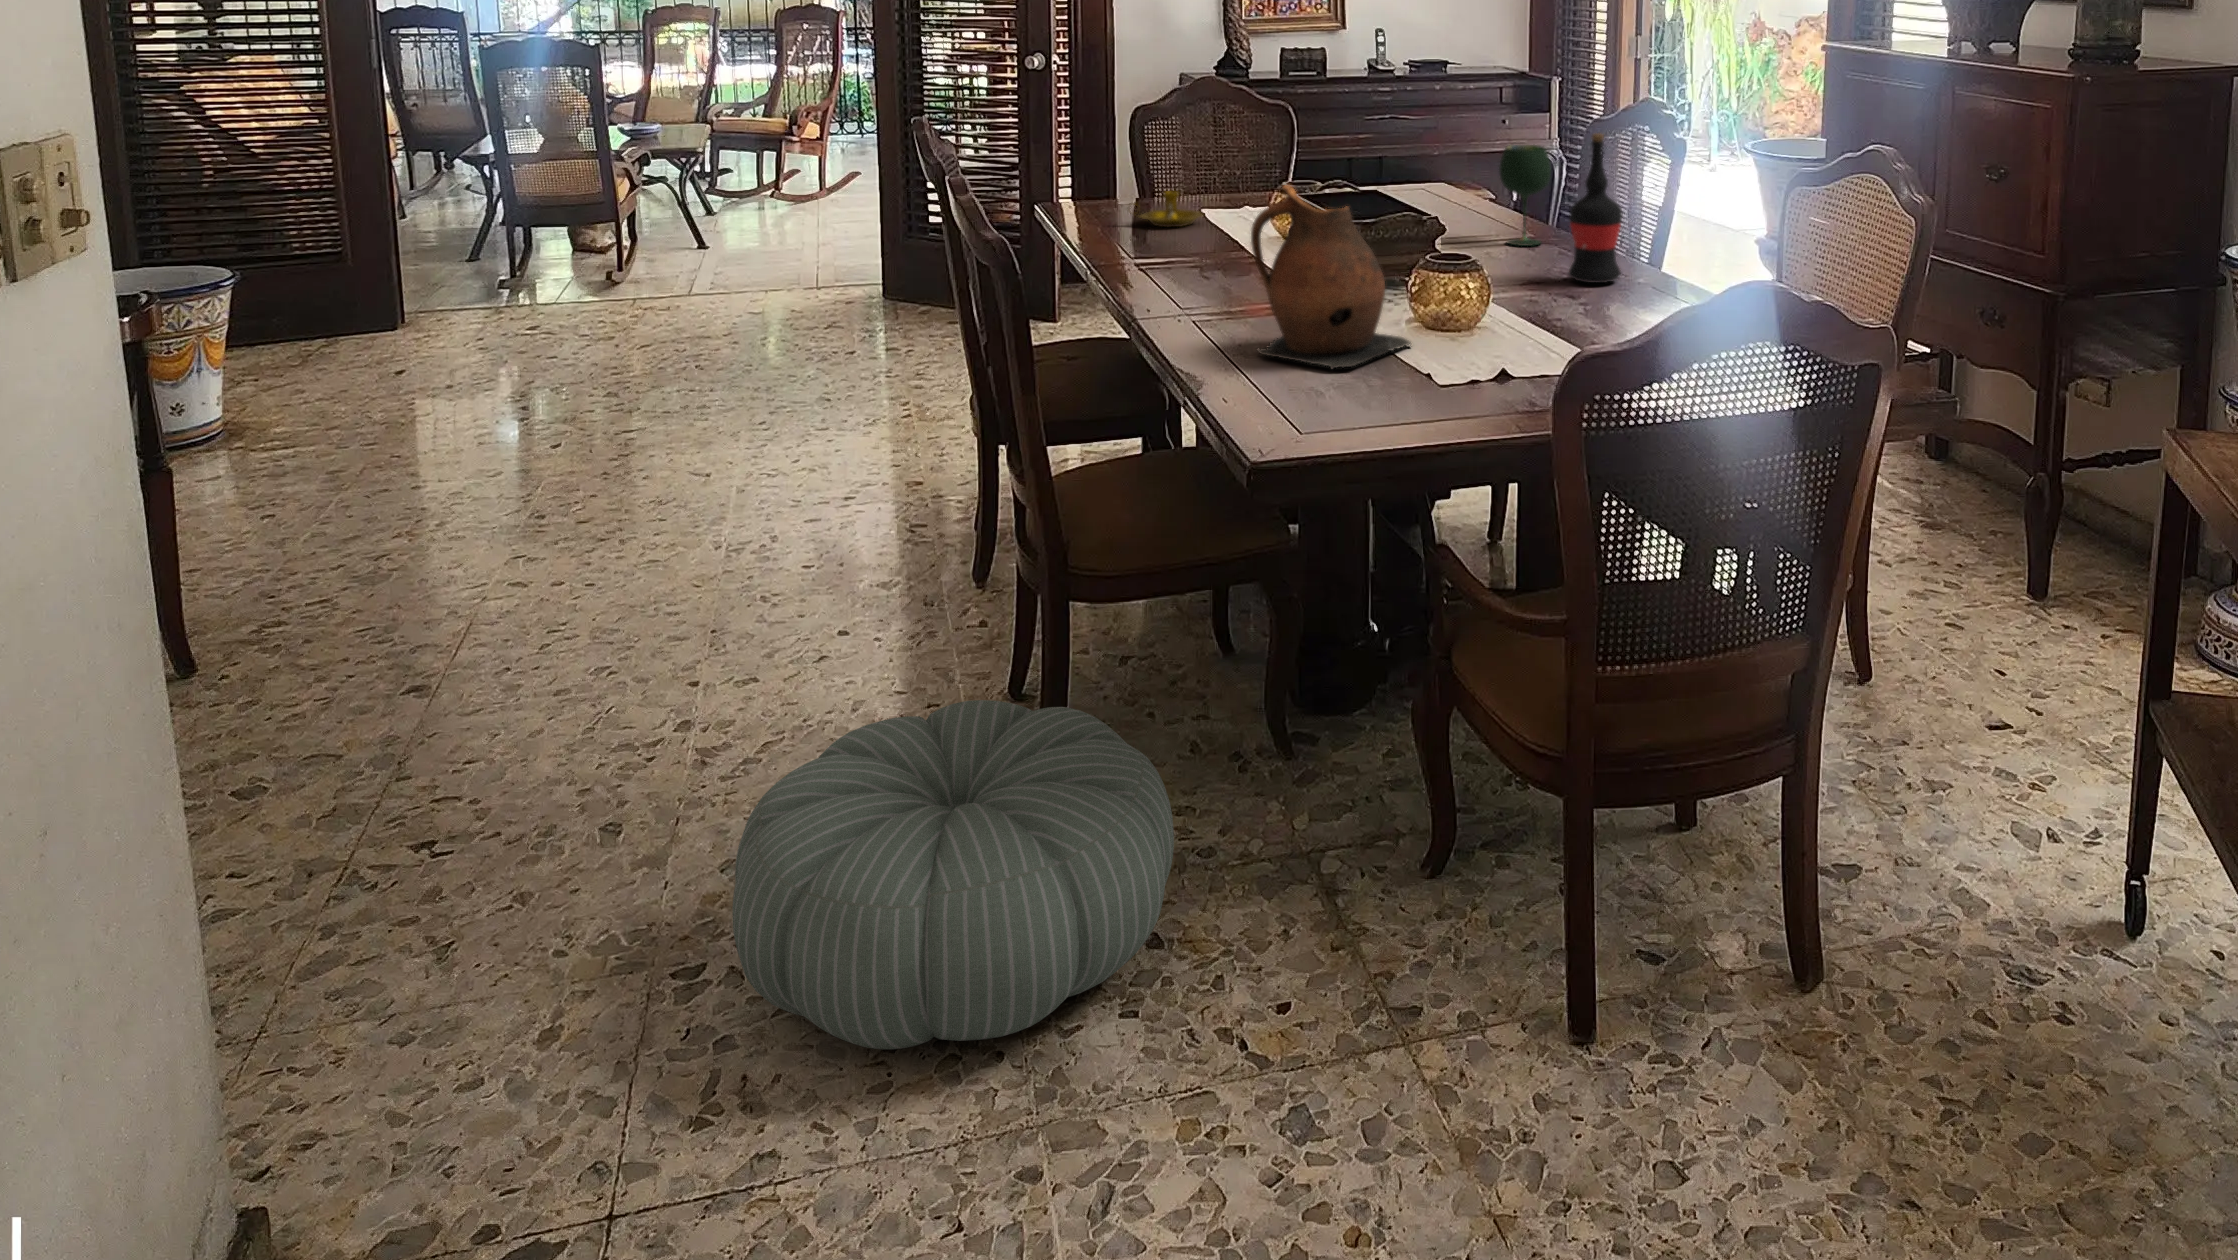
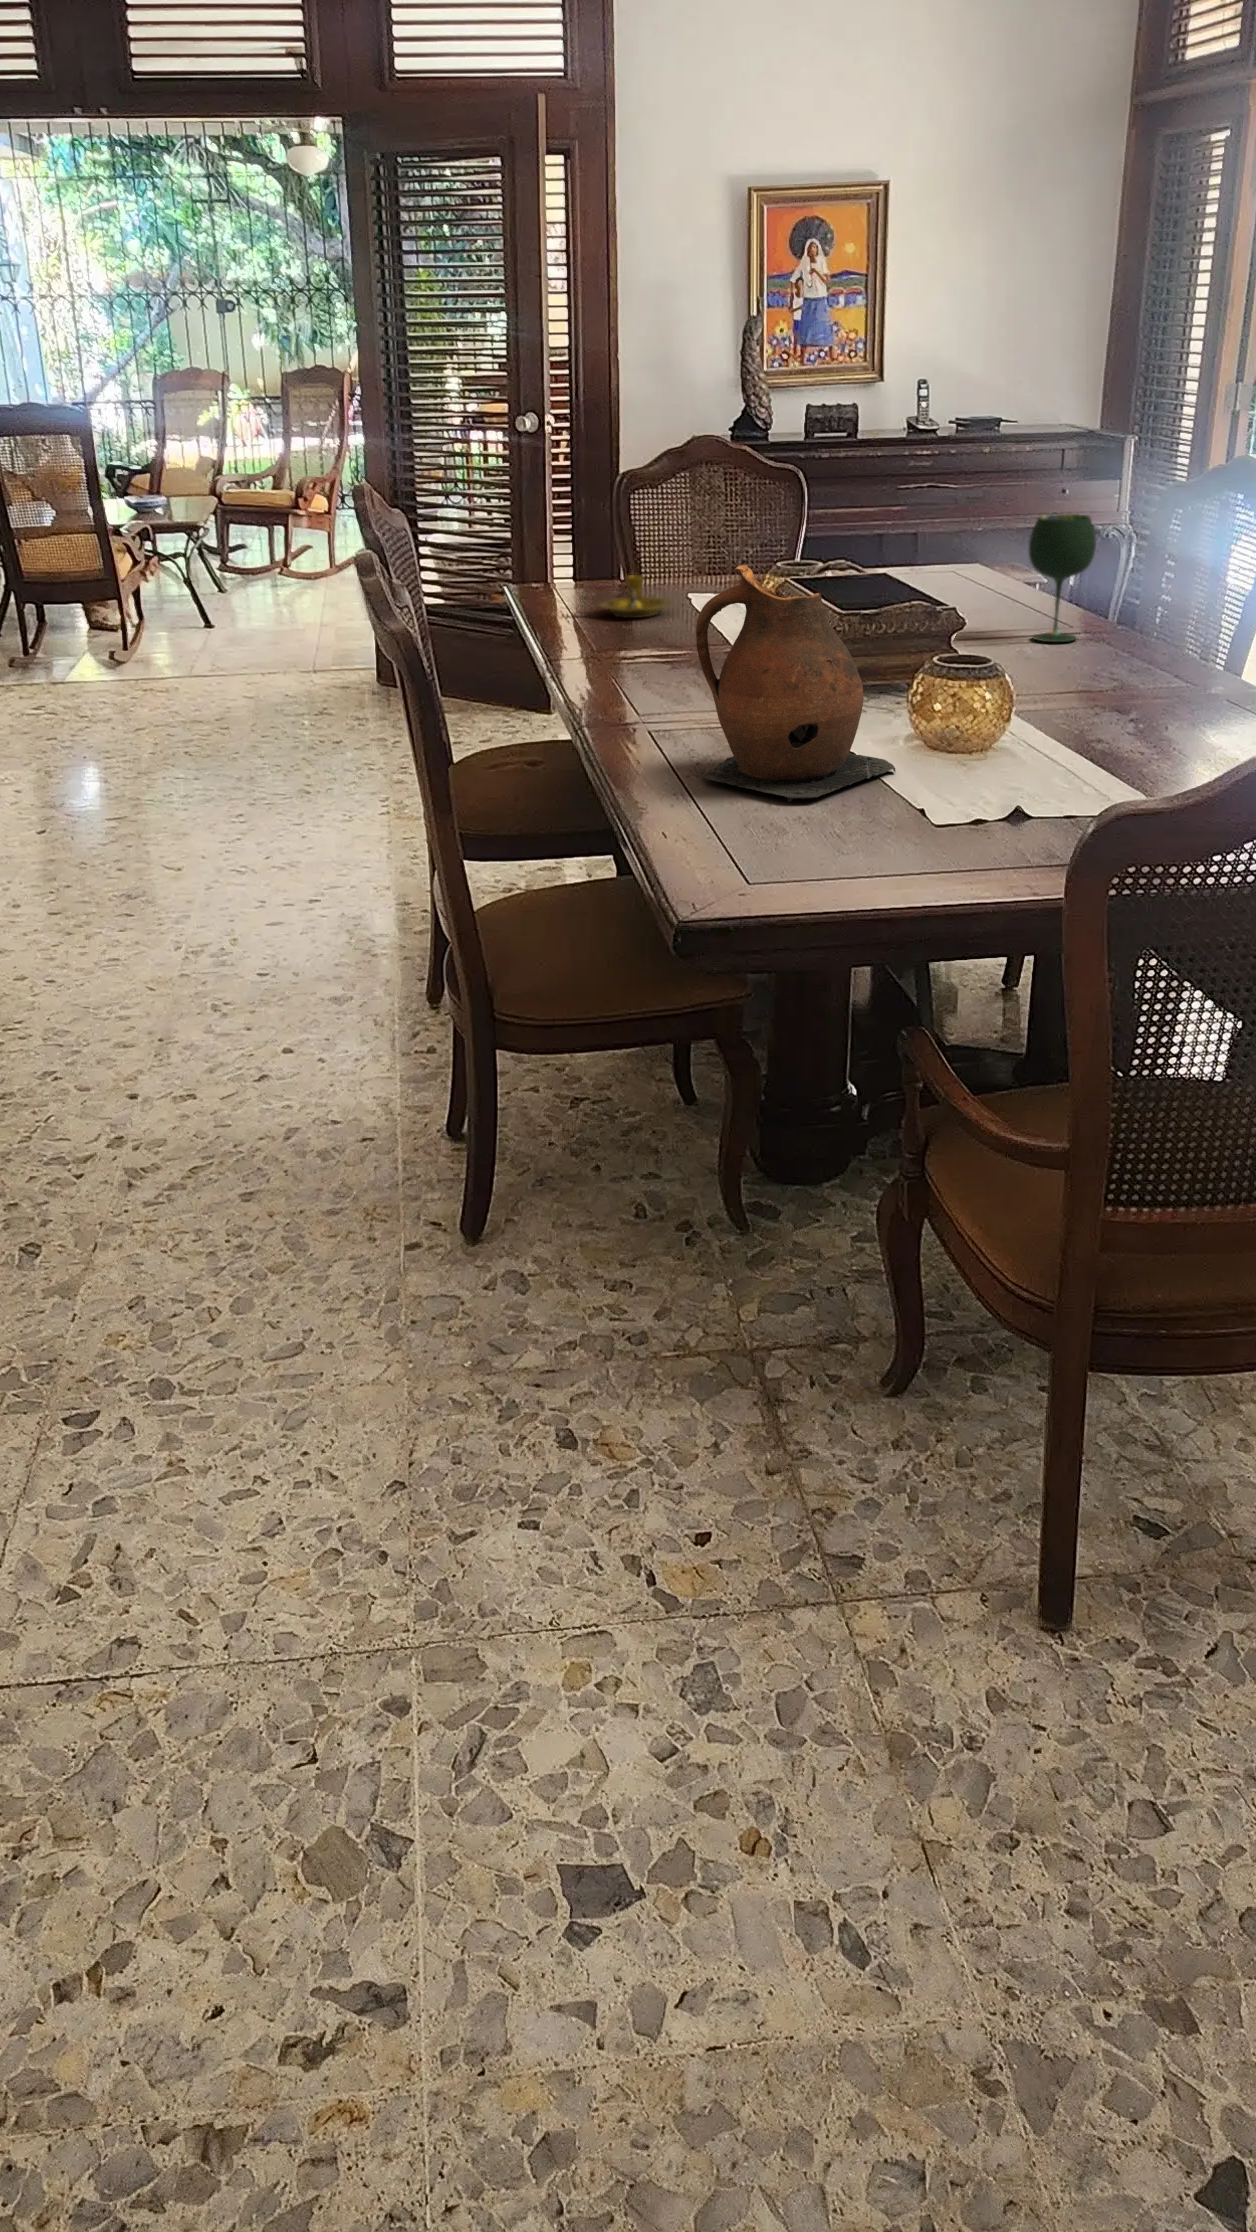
wine bottle: present [1569,133,1622,283] -> none [1108,495,1186,691]
pouf: present [733,700,1174,1049] -> none [108,1158,585,1539]

